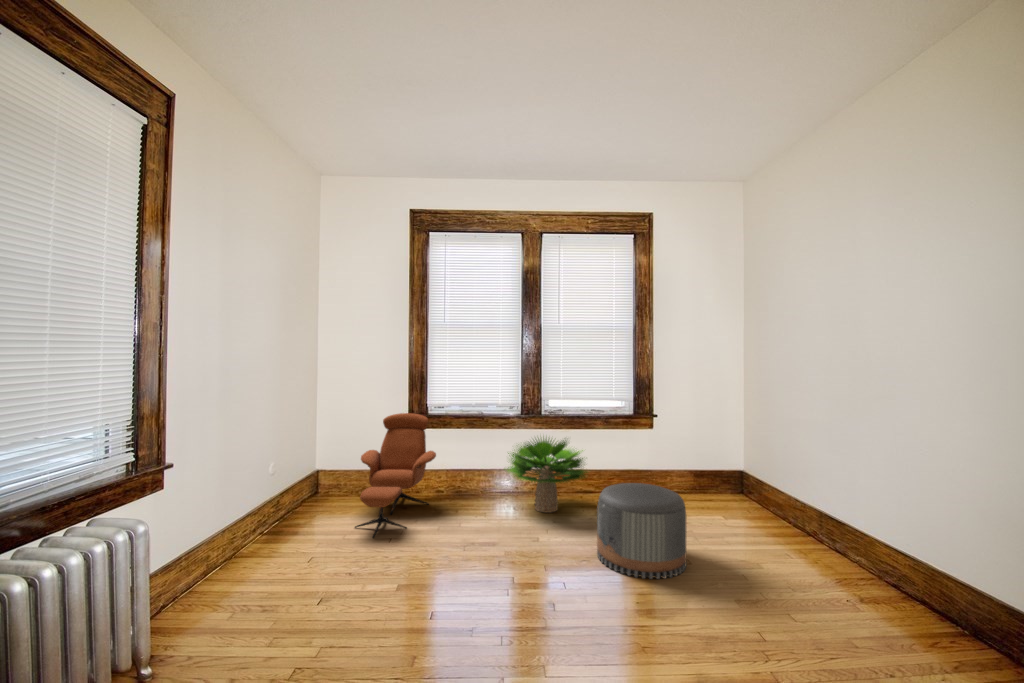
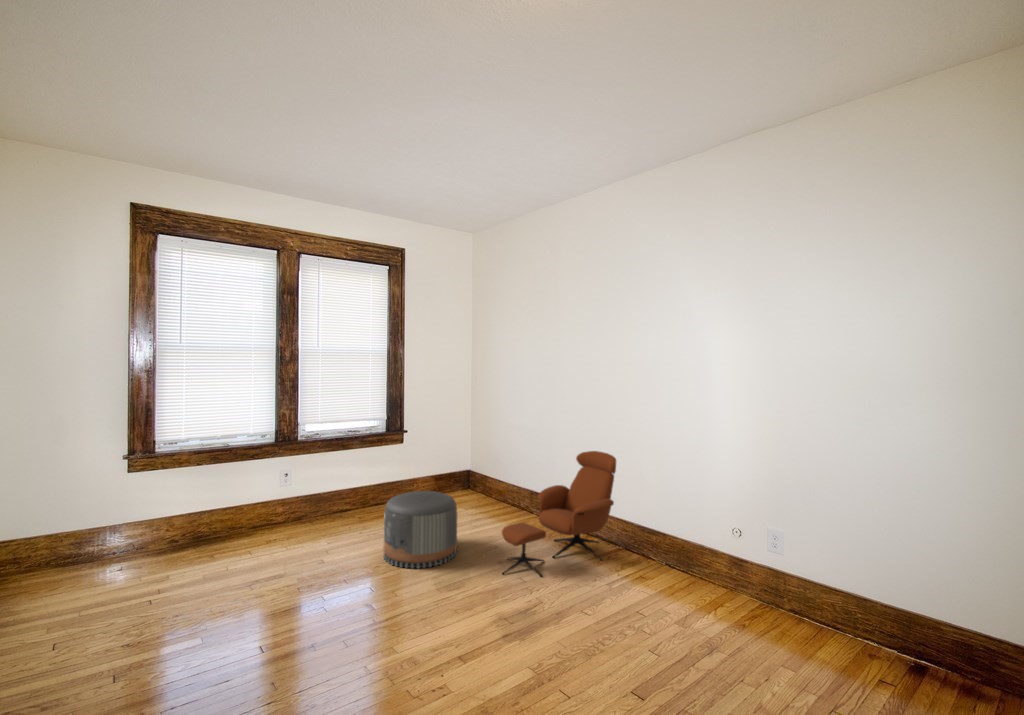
lounge chair: present [355,413,436,538] -> present [502,451,616,577]
potted plant: present [507,437,587,513] -> none [264,458,360,537]

